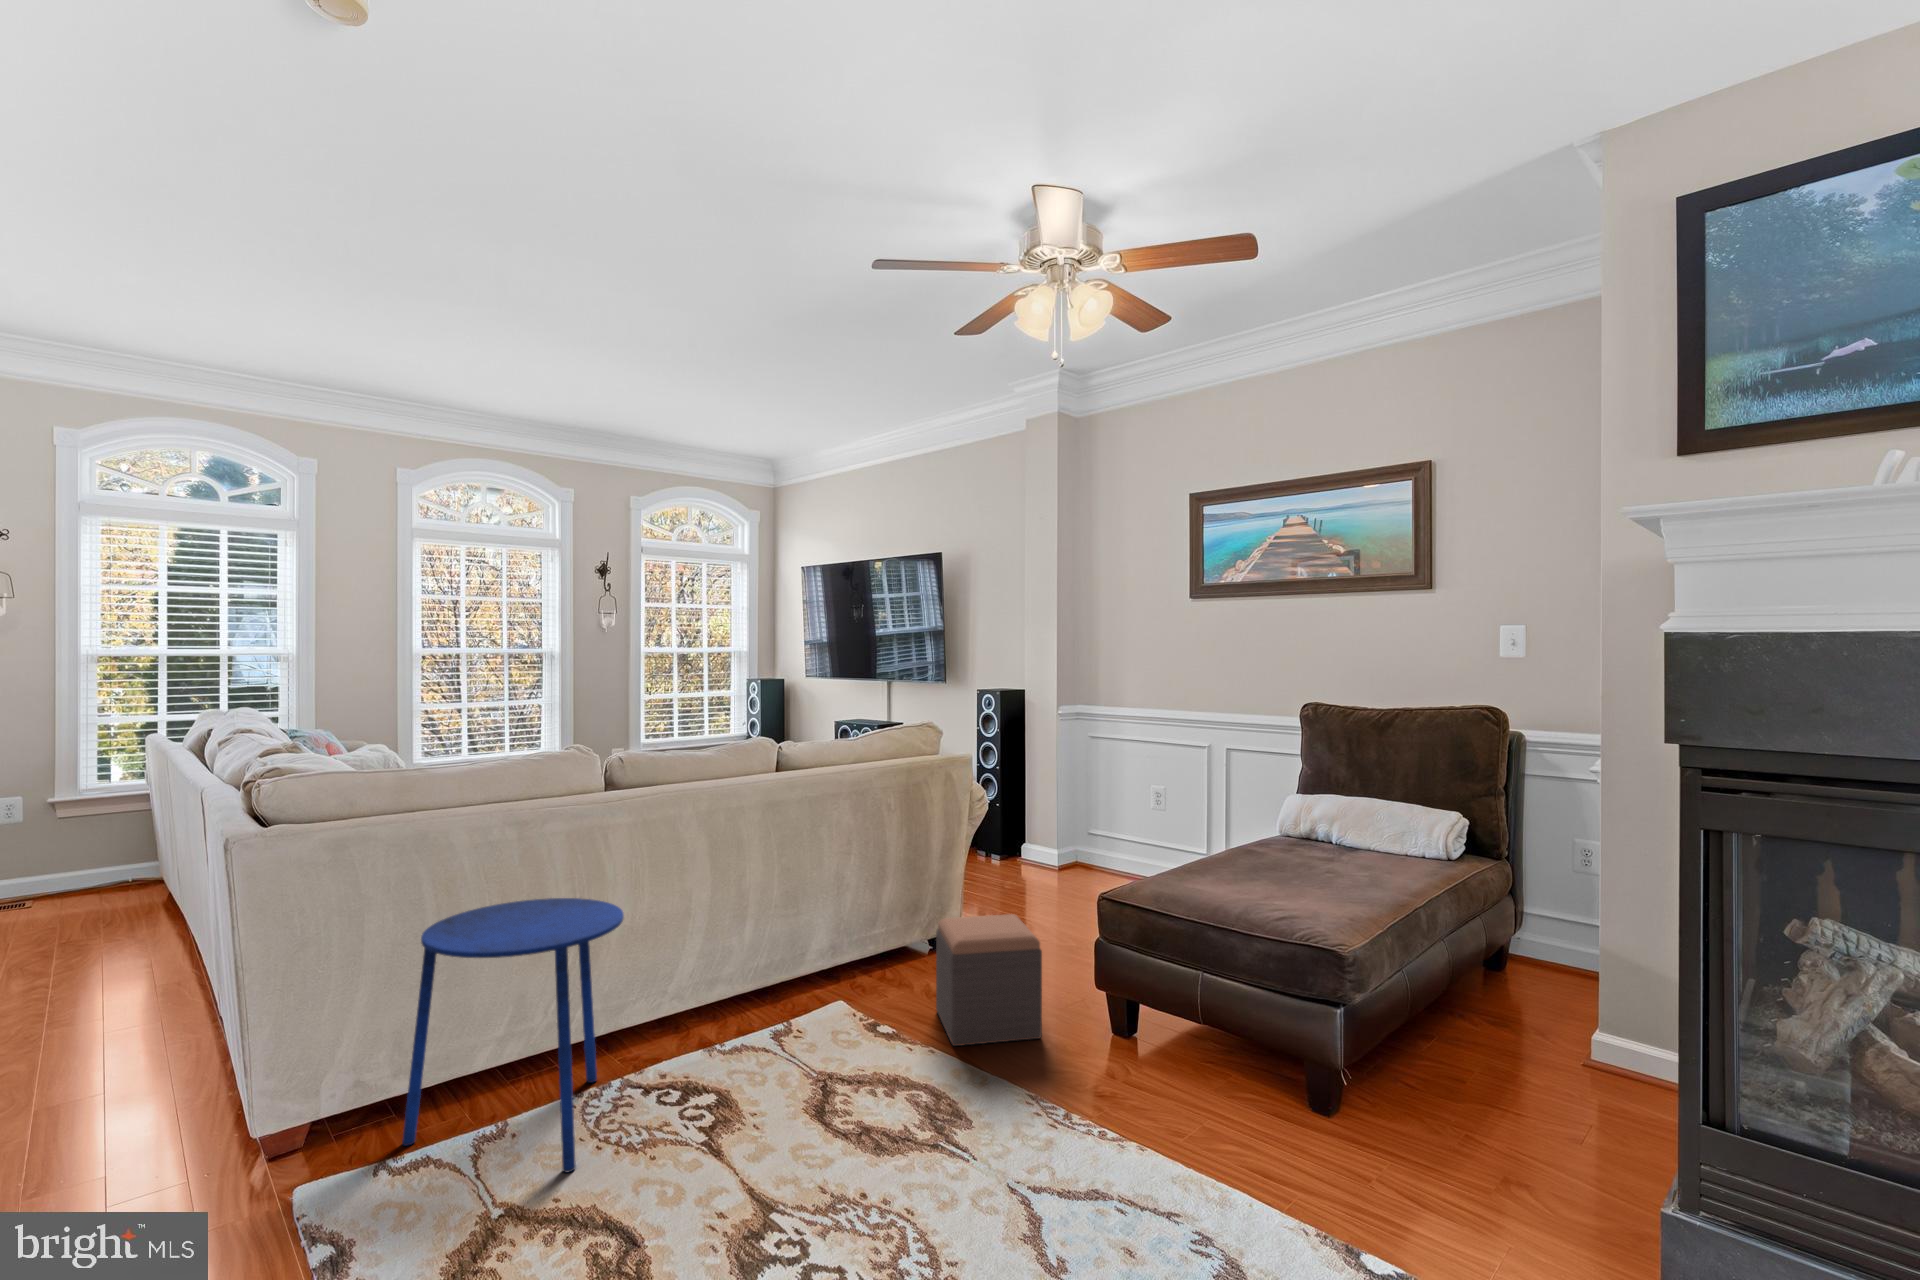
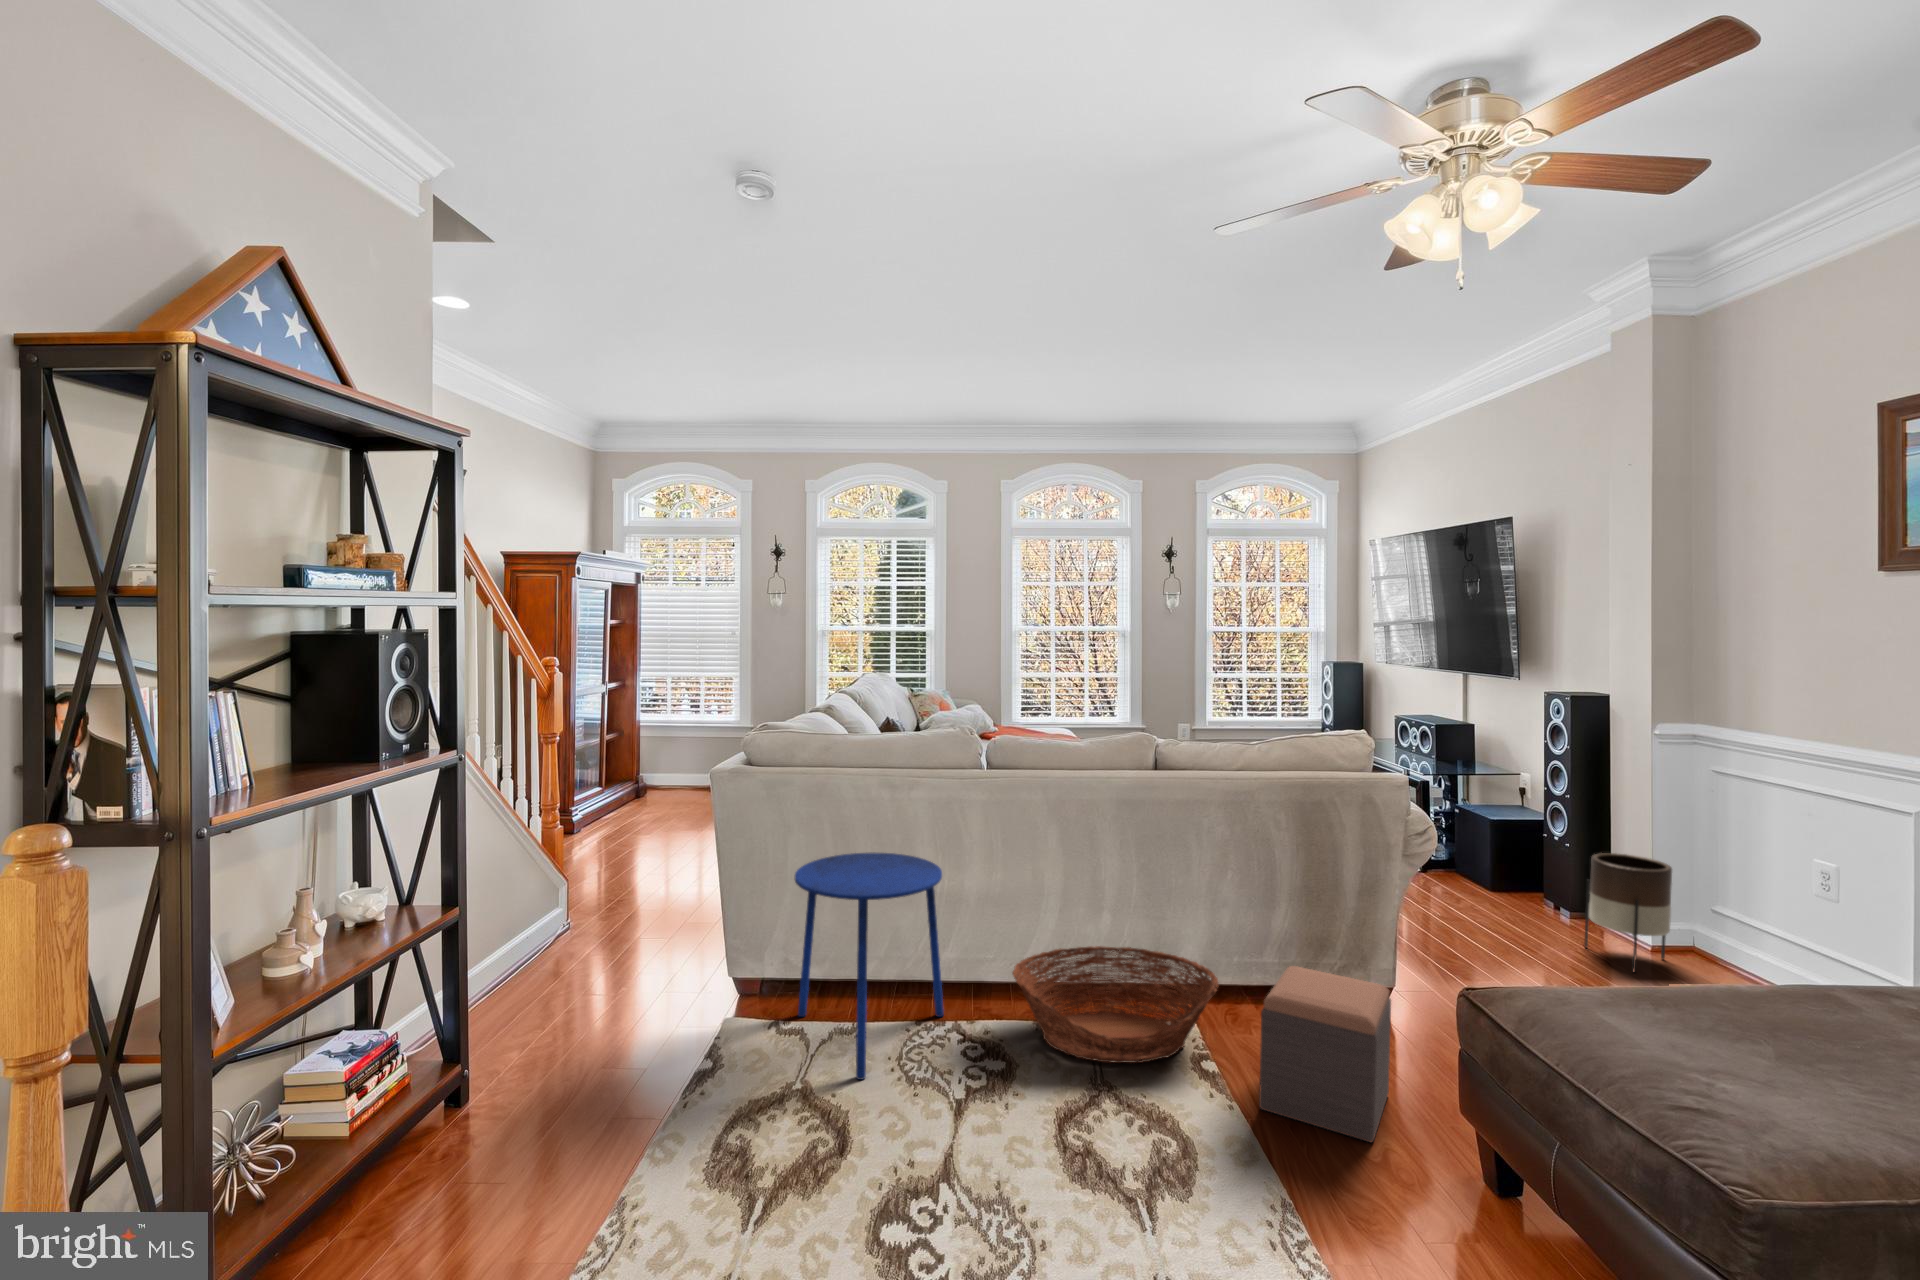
planter: none [1029,801,1081,886] -> present [1584,853,1672,973]
basket: none [685,944,881,1066] -> present [1012,946,1218,1063]

